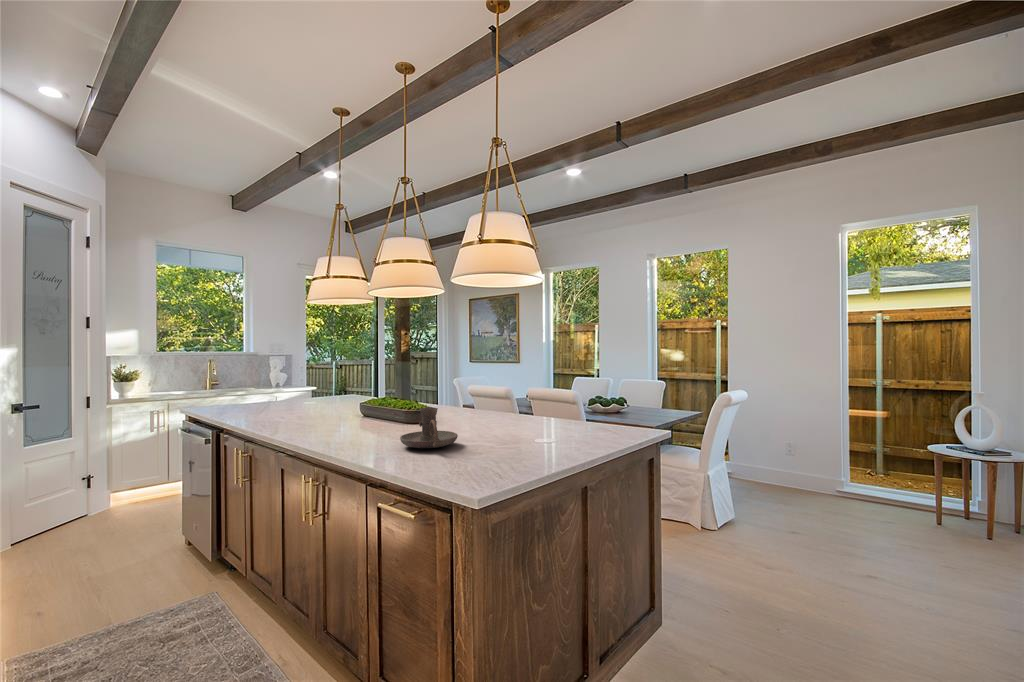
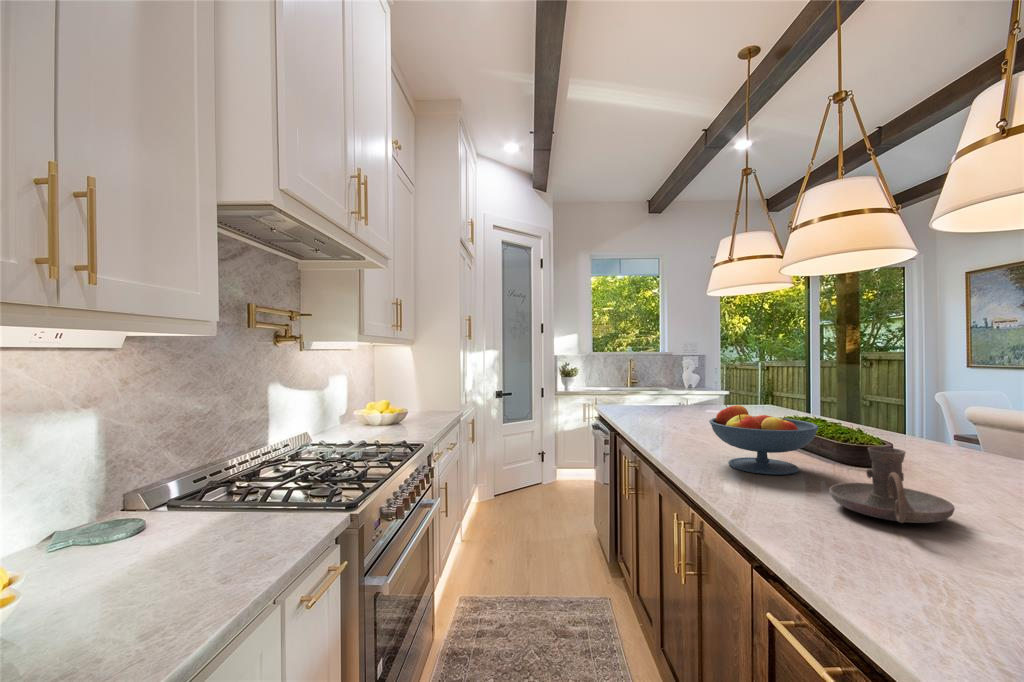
fruit bowl: none [318,392,392,440] -> present [709,405,819,475]

